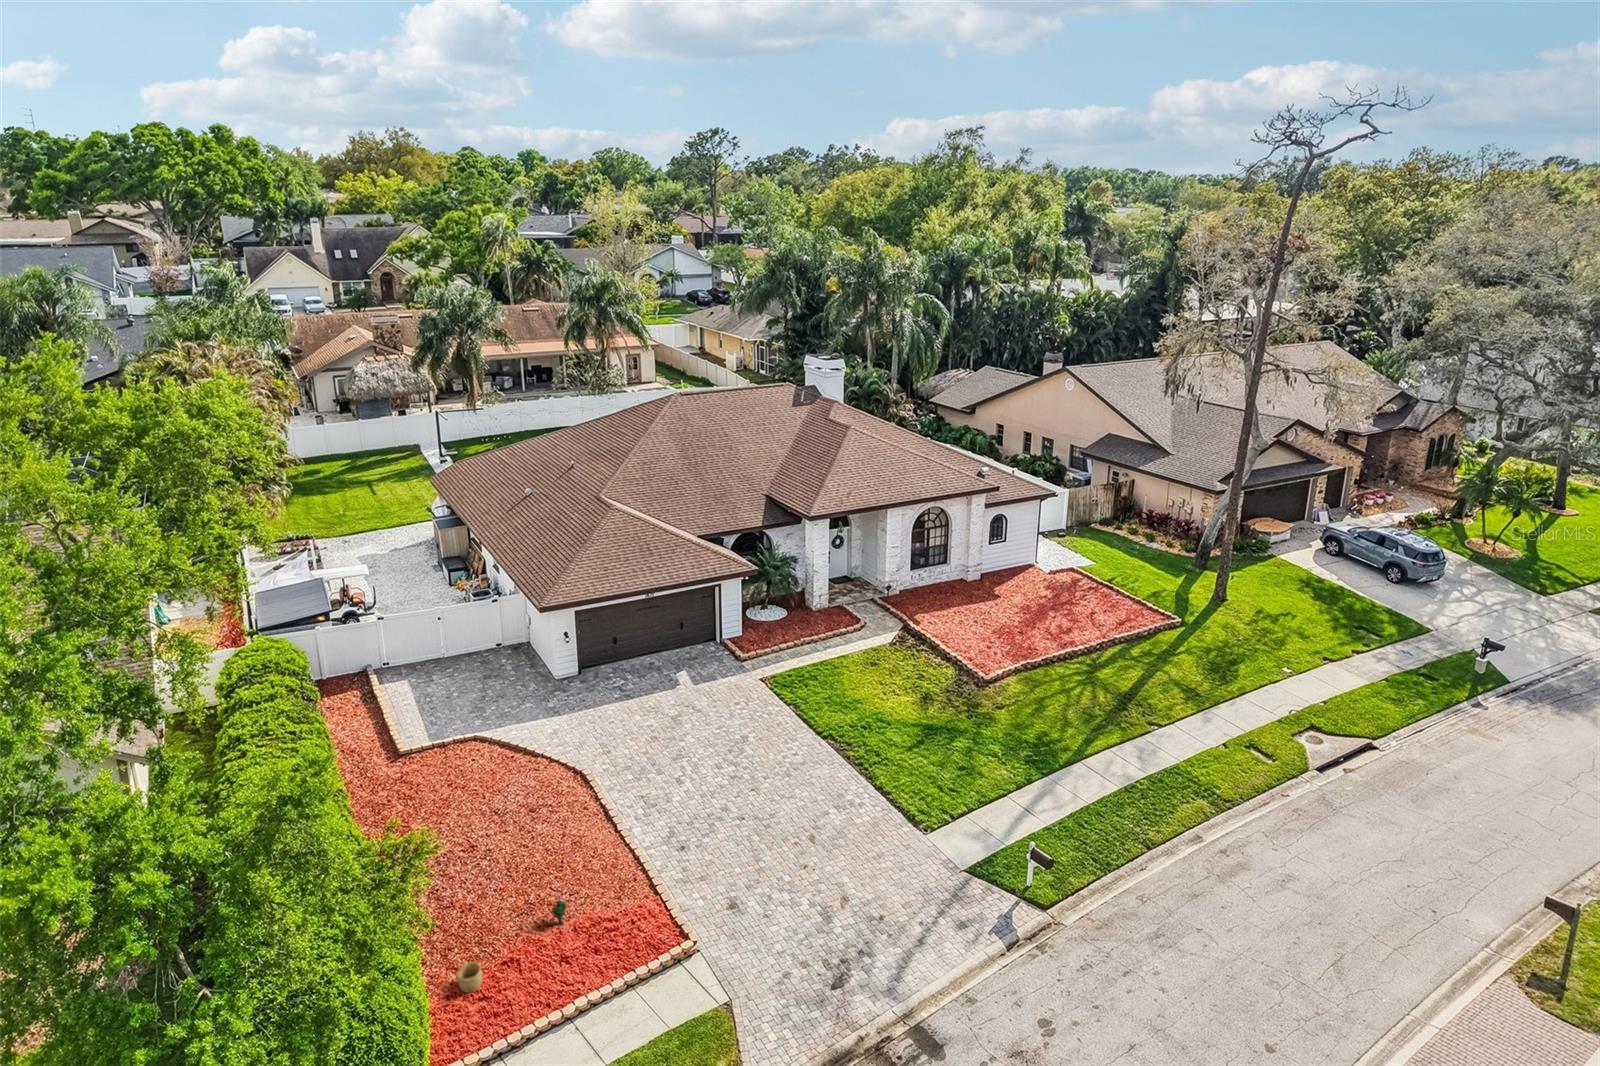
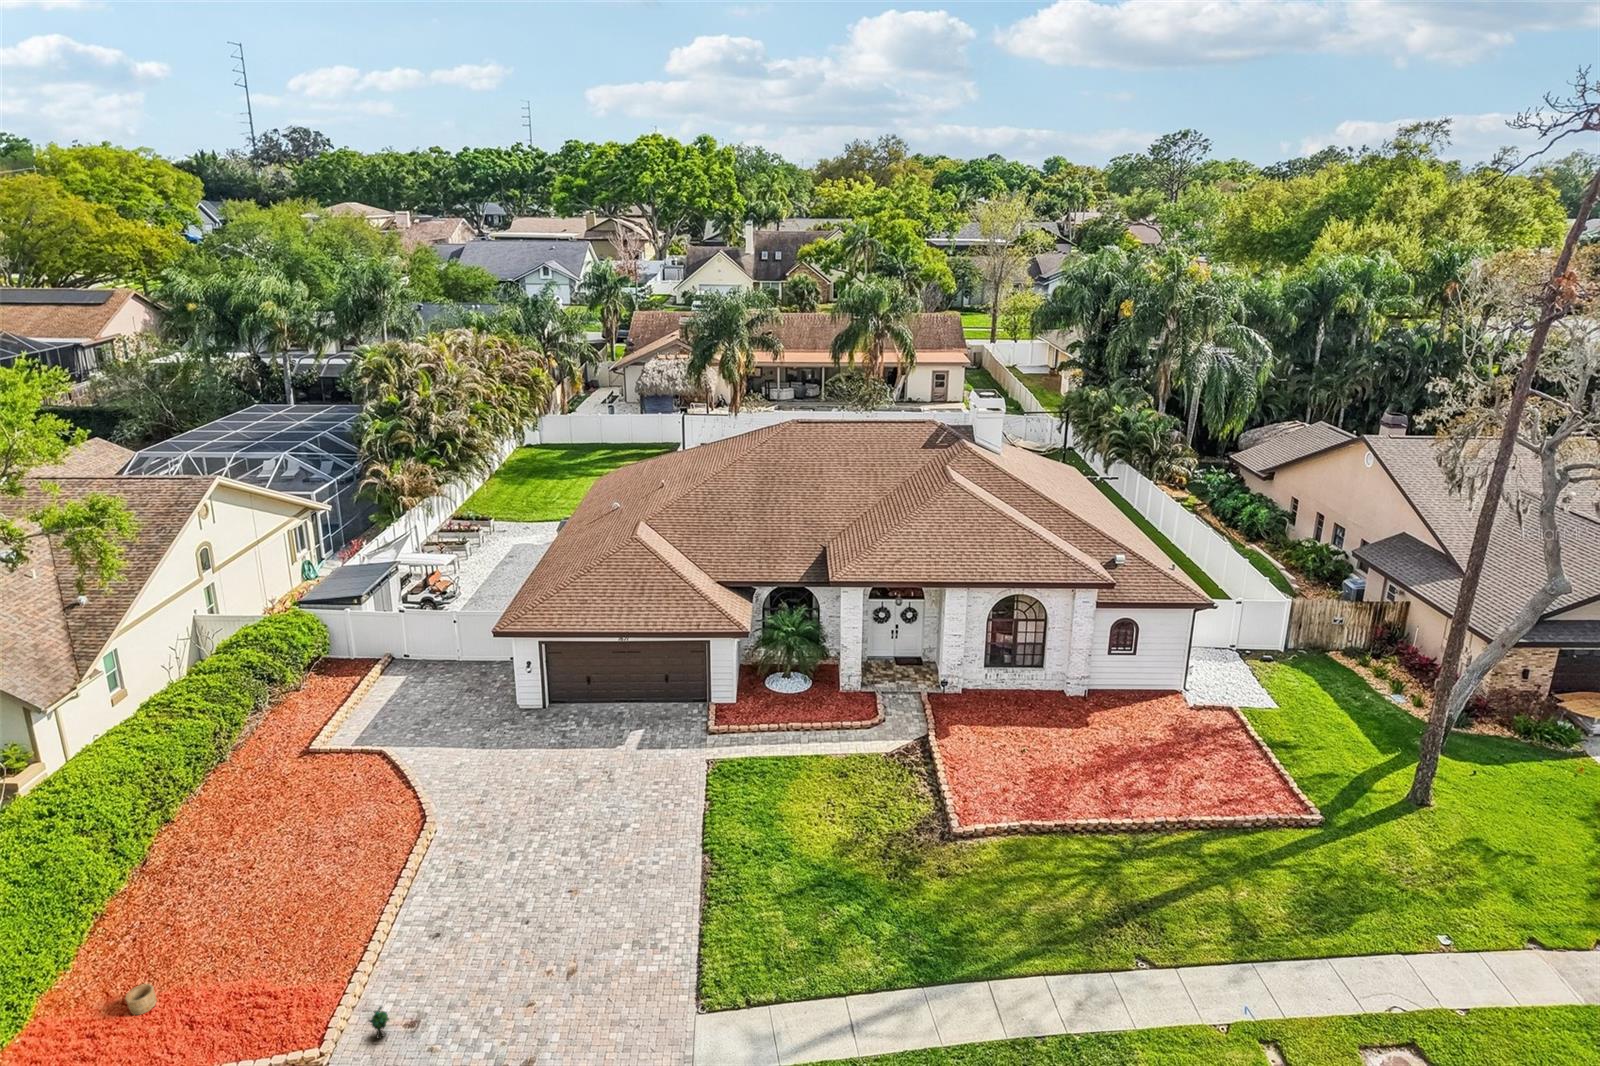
decorative plant: present [552,898,567,926] -> present [369,1006,389,1038]

